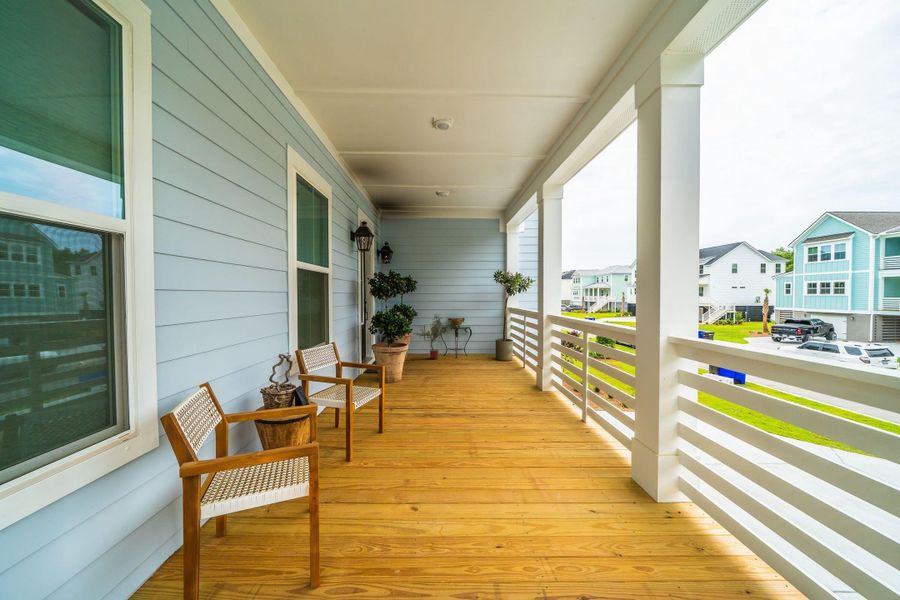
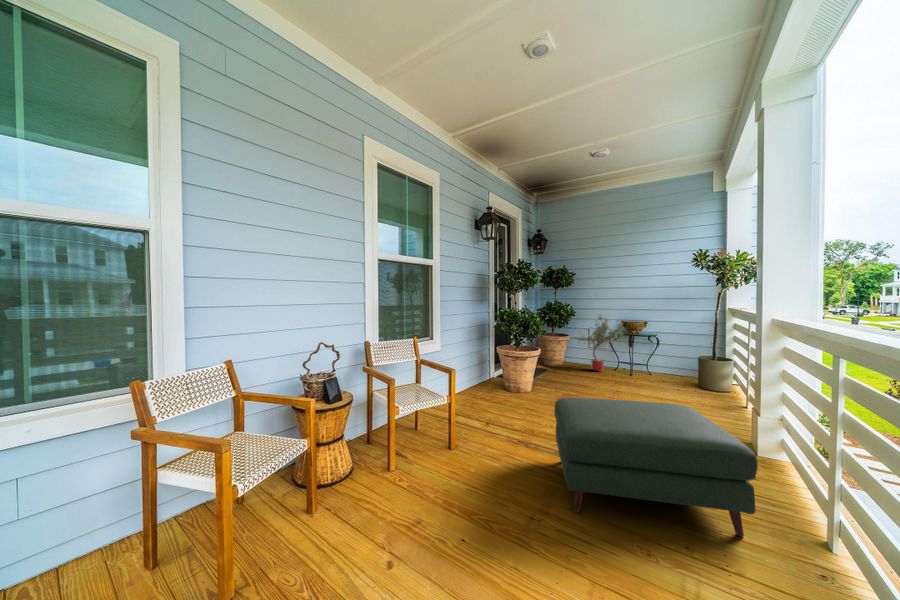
ottoman: none [455,367,563,441] -> present [554,397,758,537]

